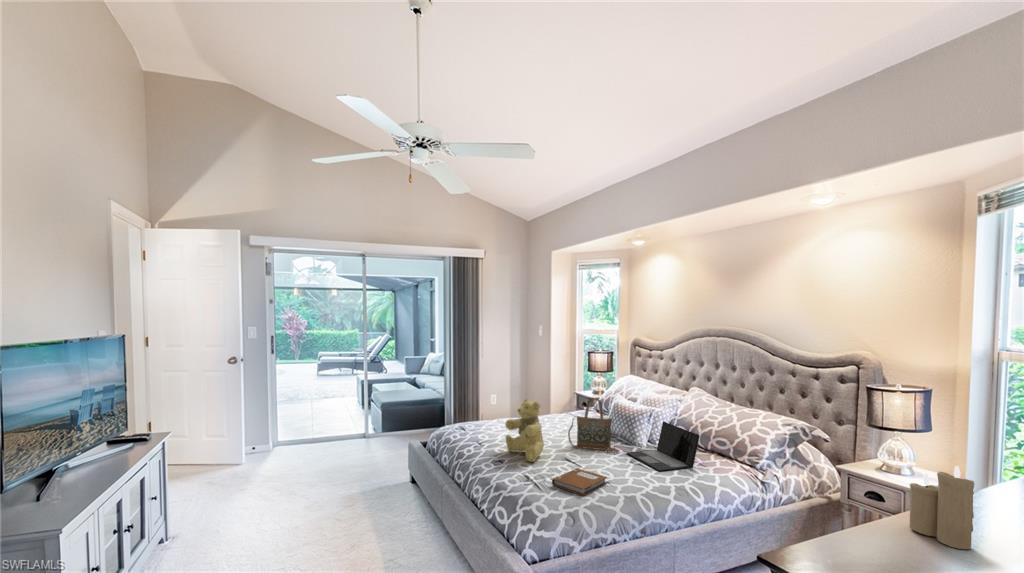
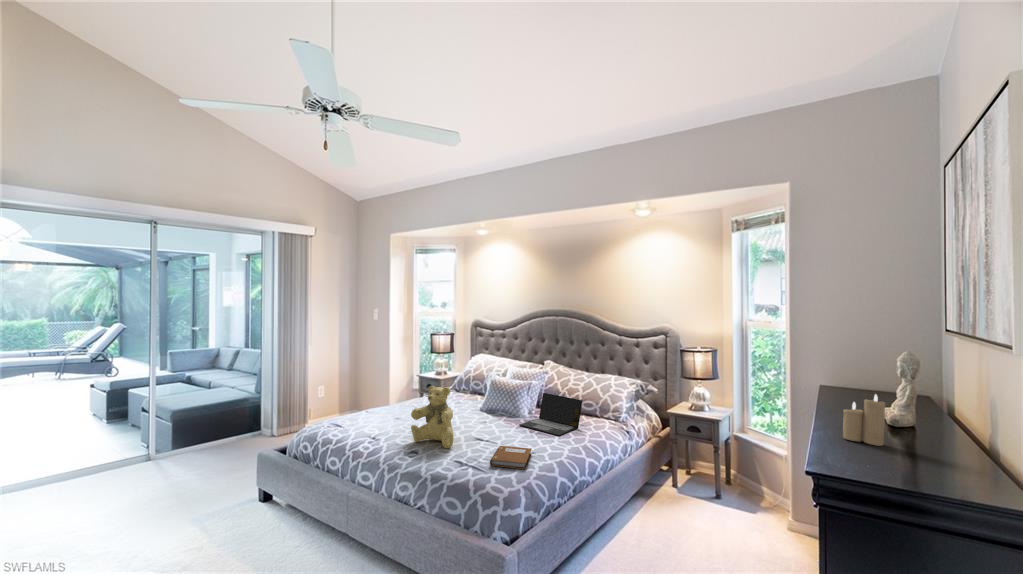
handbag: present [568,398,619,453] -> none [464,378,513,427]

